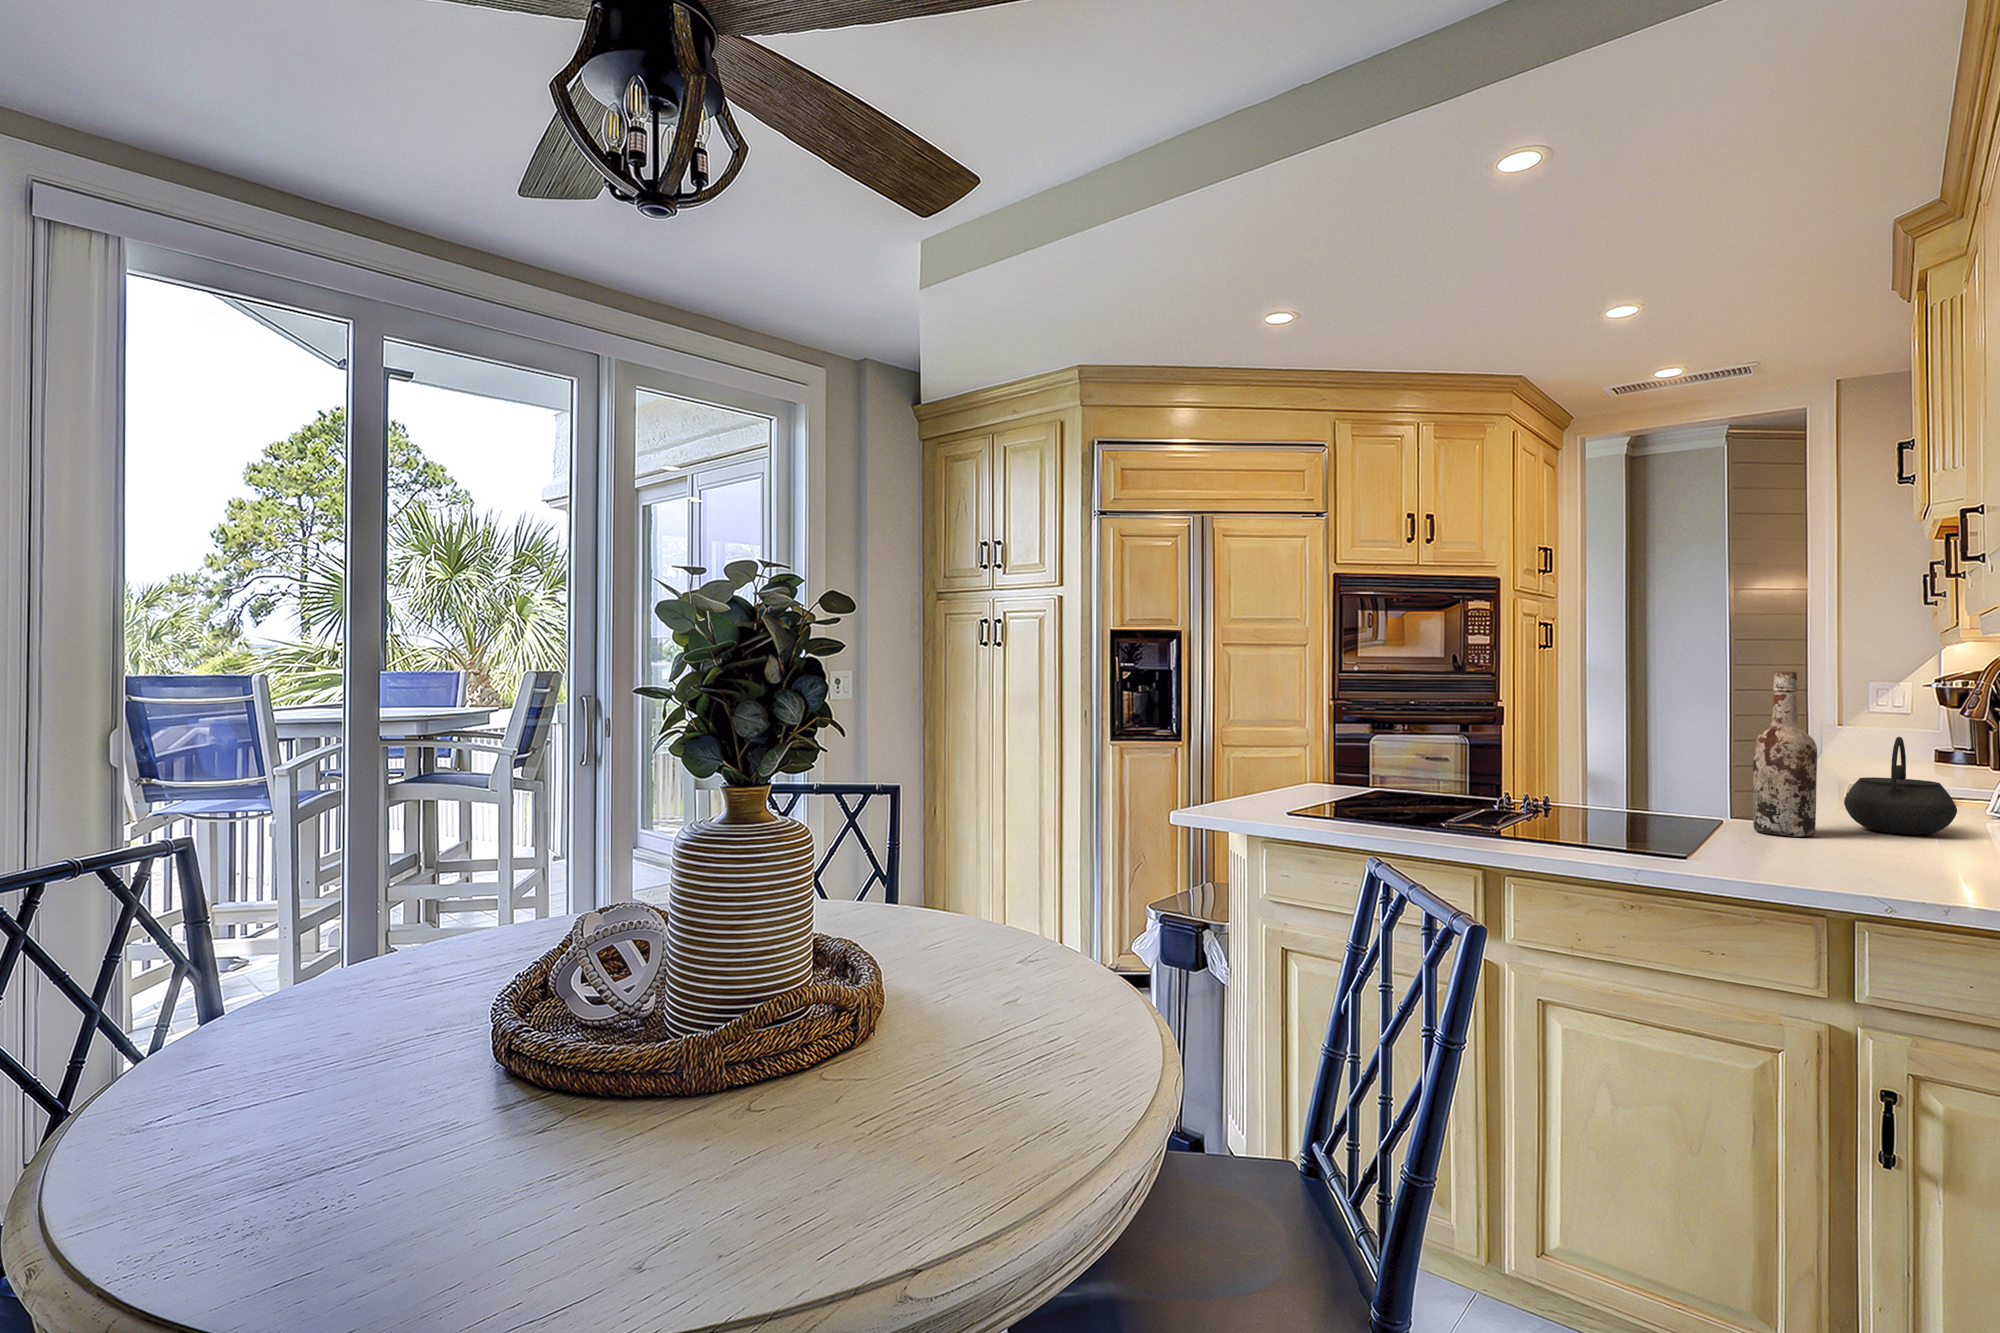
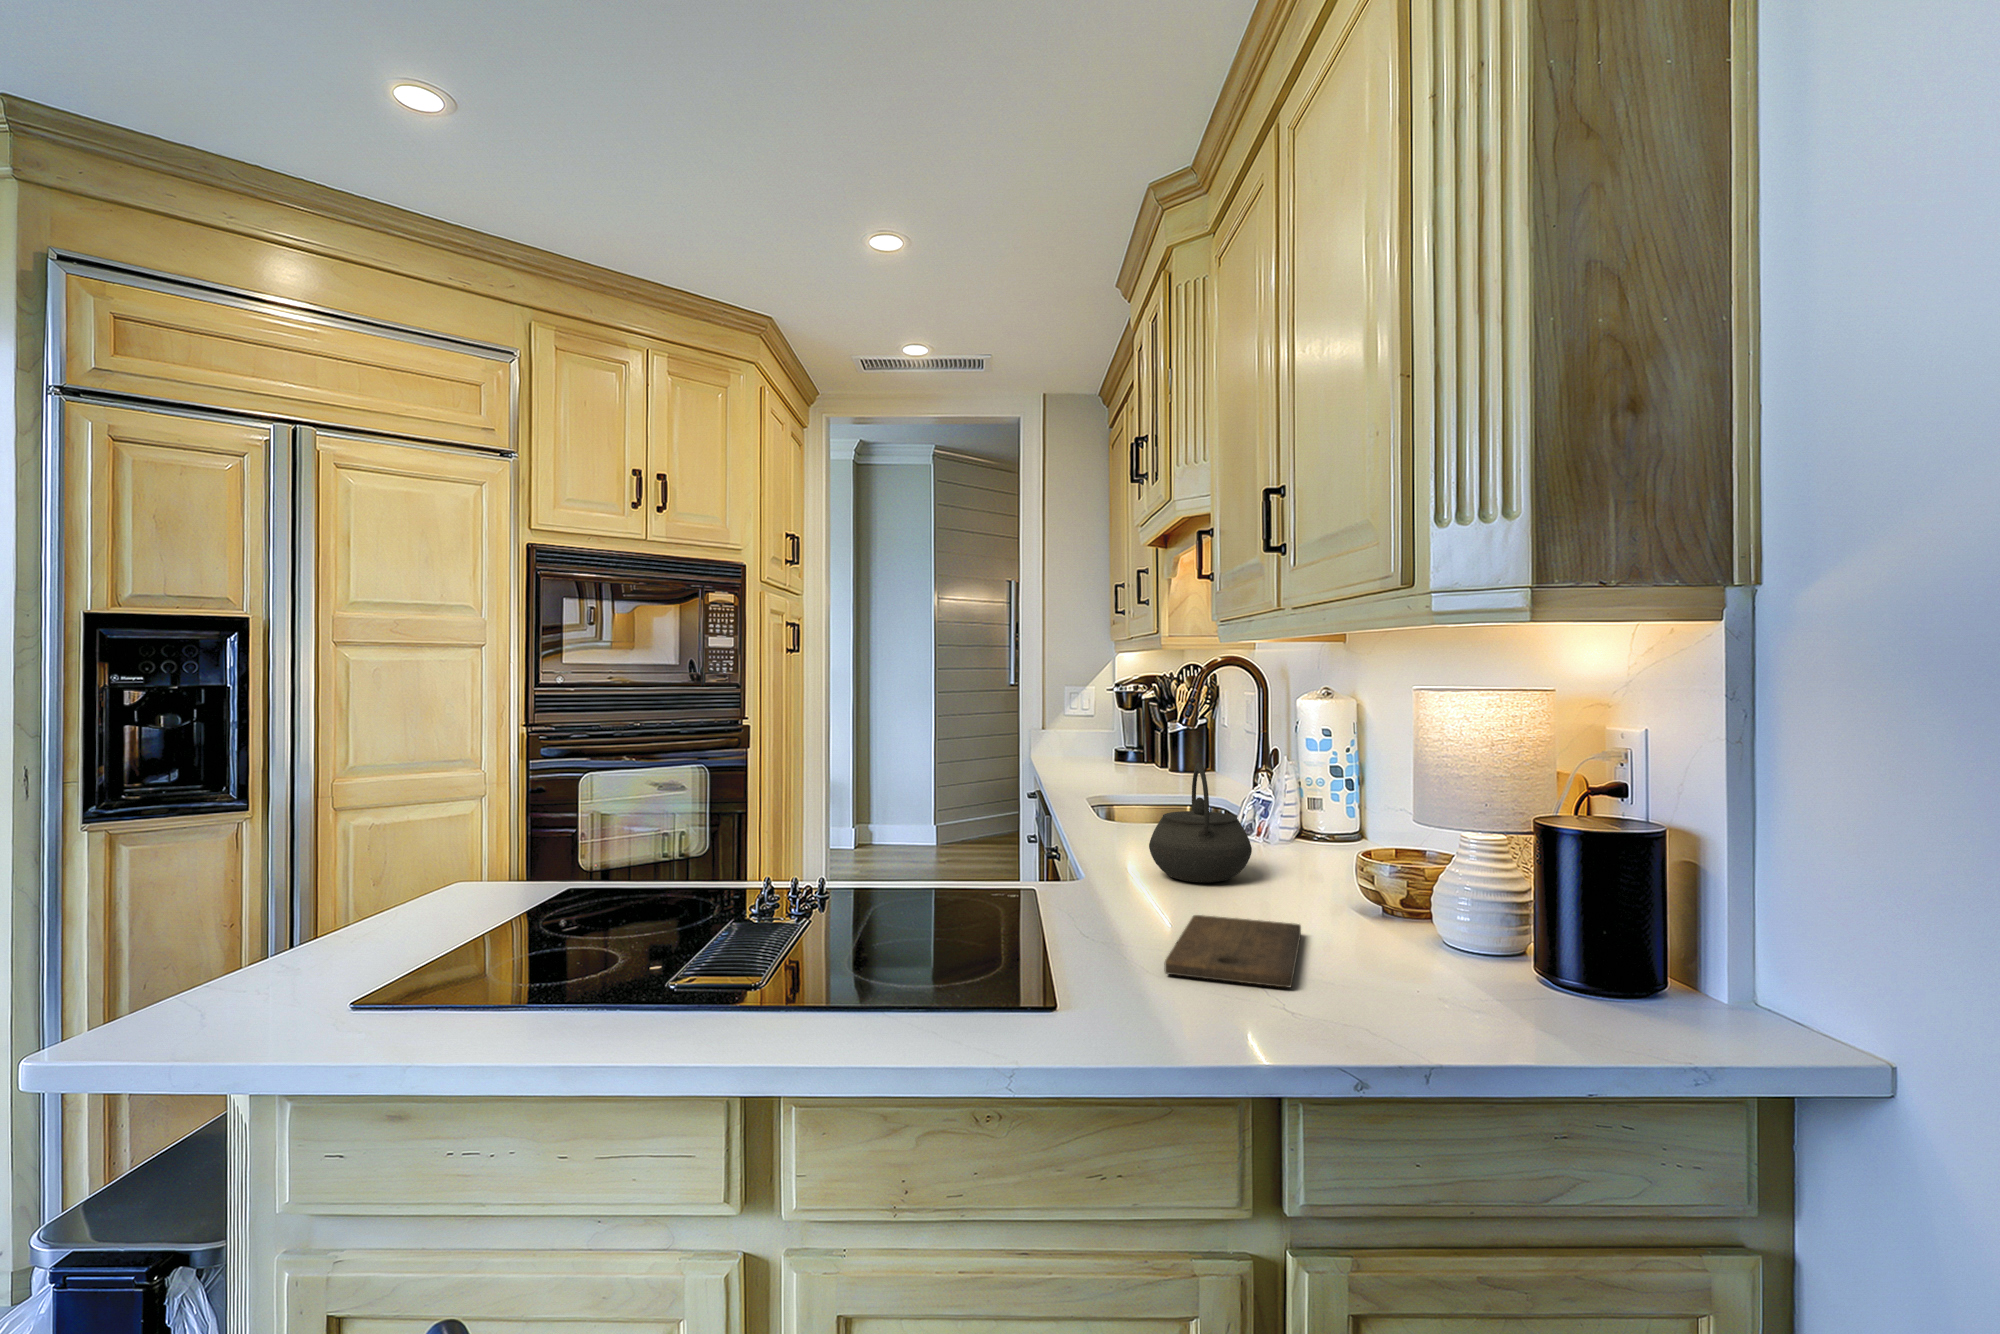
wine bottle: present [1753,672,1817,836] -> none [1078,688,1145,911]
cutting board: none [1786,839,1948,872] -> present [1164,915,1301,987]

